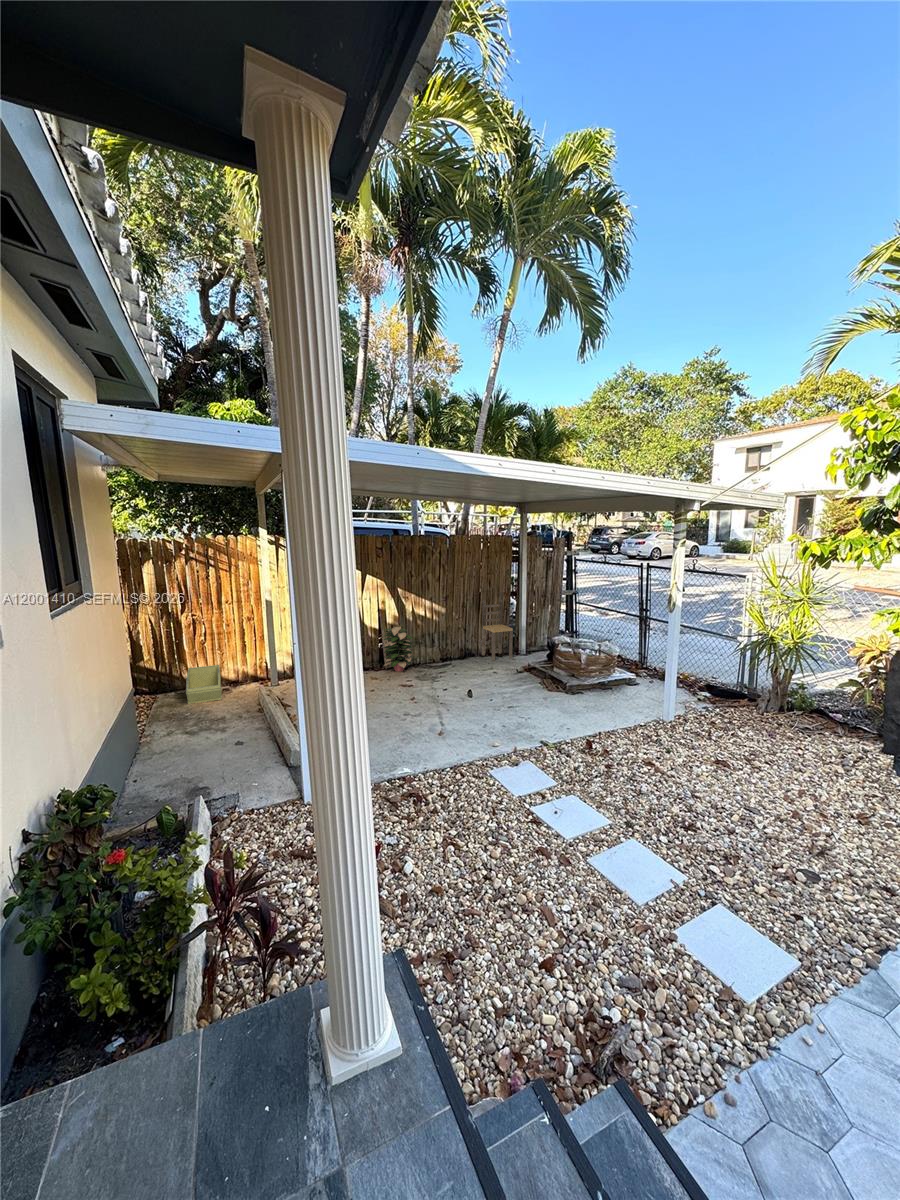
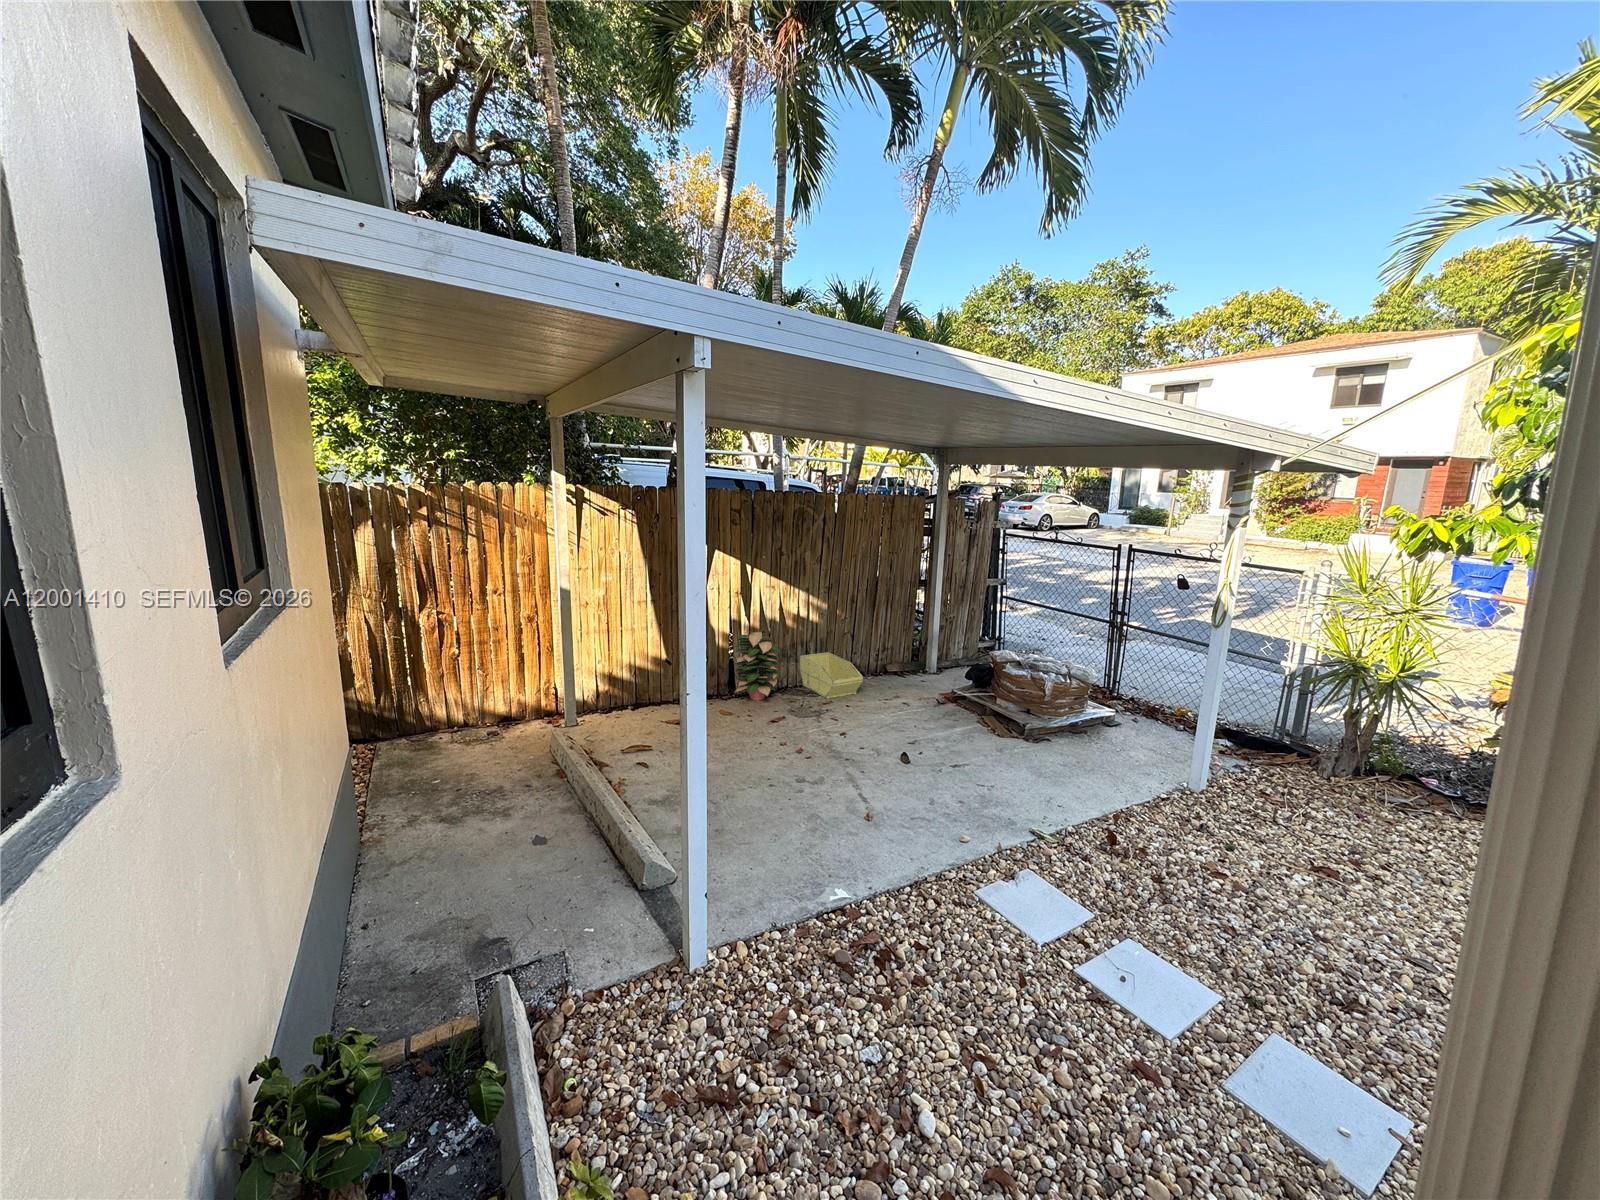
chair: present [482,599,513,661] -> none [871,591,921,683]
storage bin: present [186,665,222,704] -> present [799,652,863,699]

